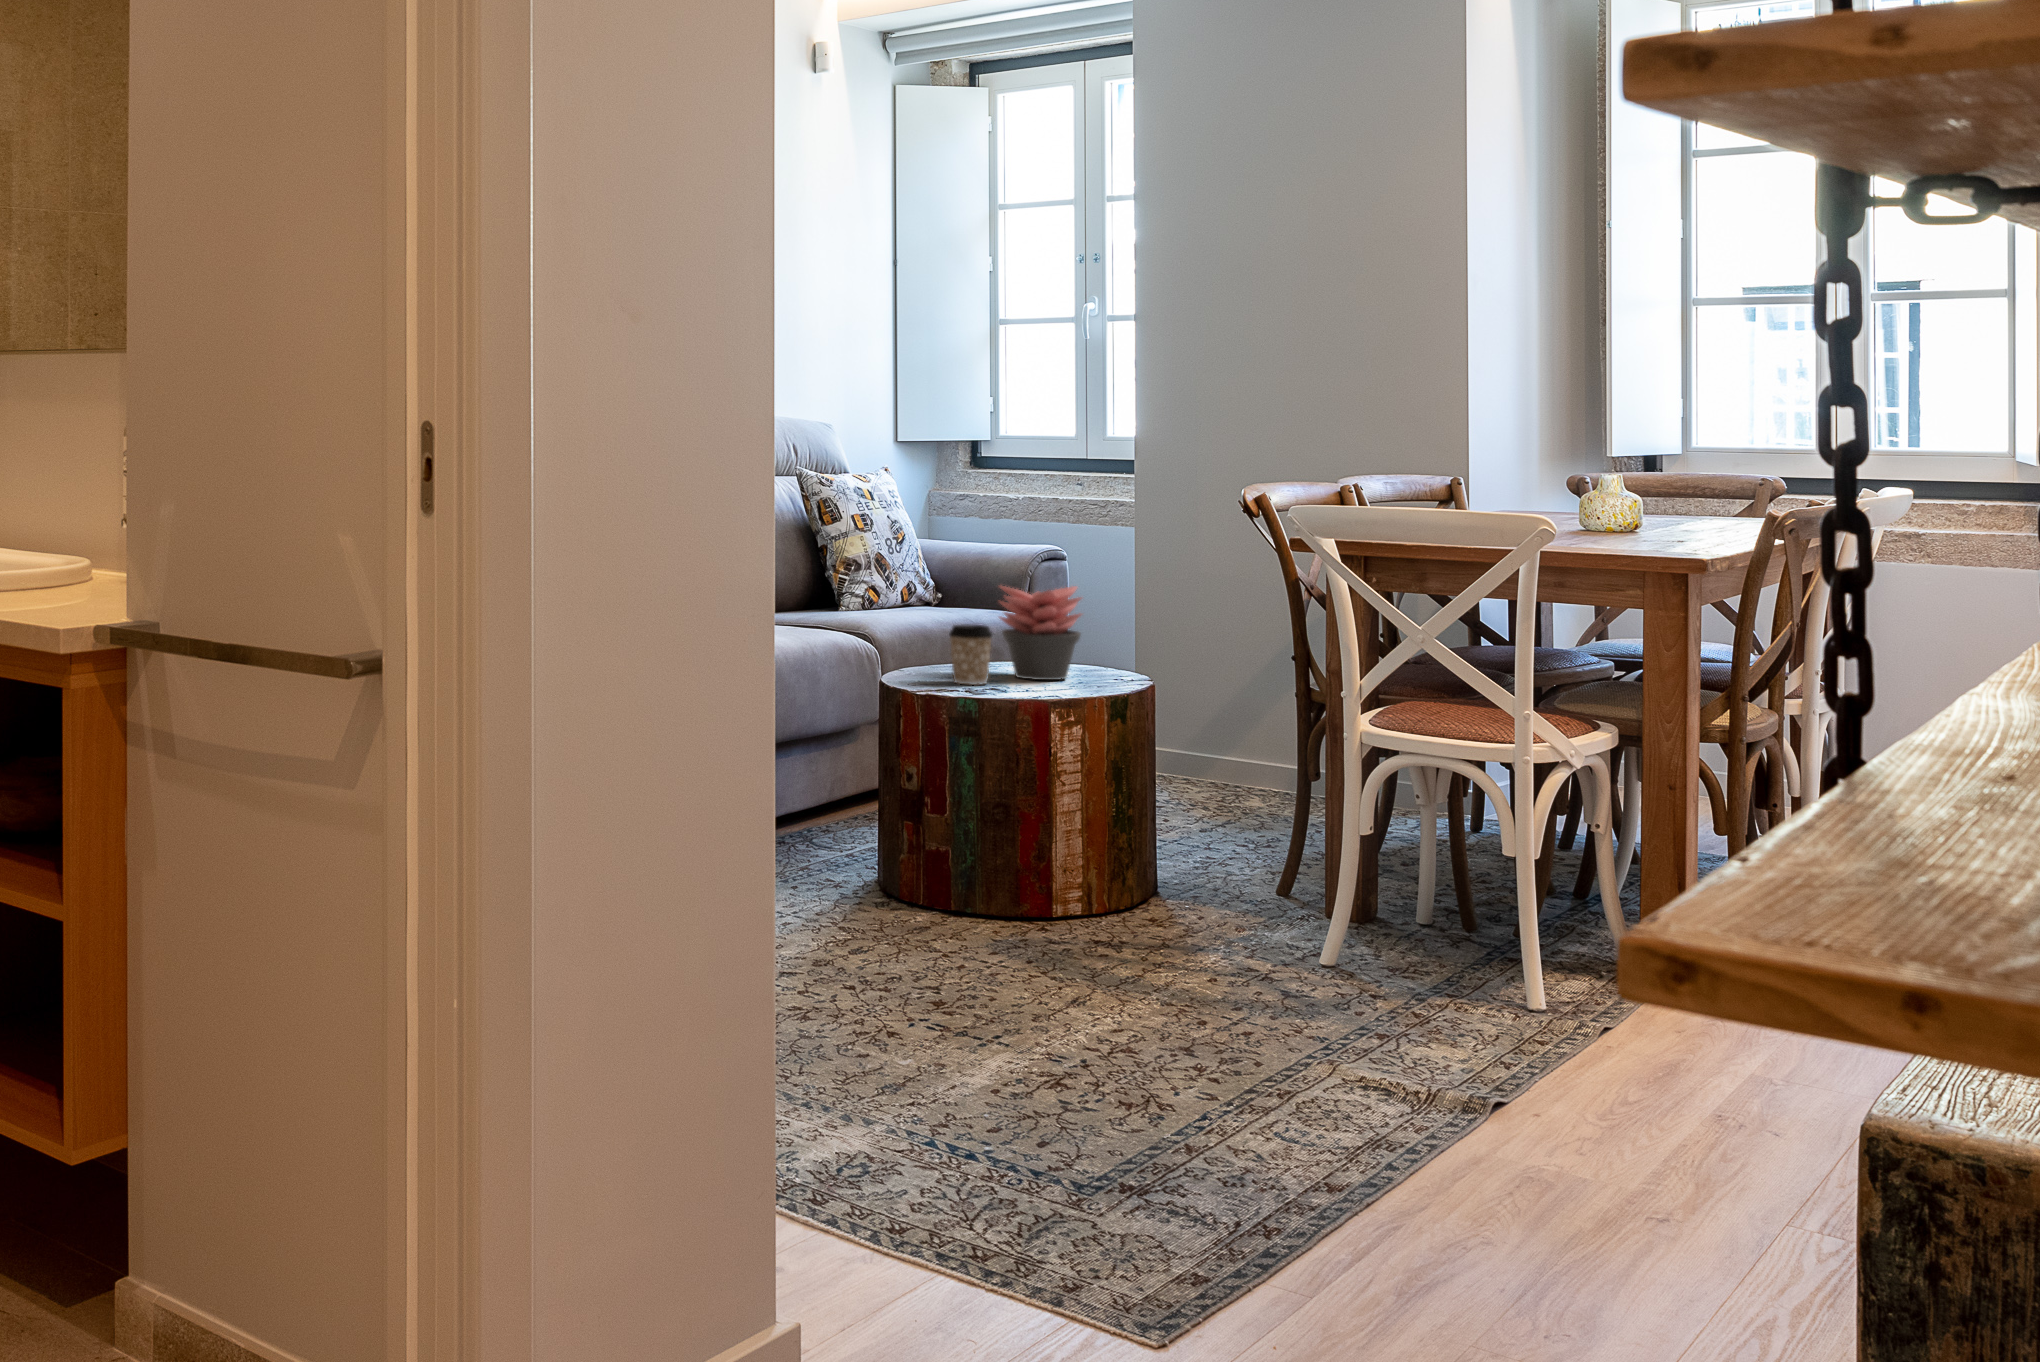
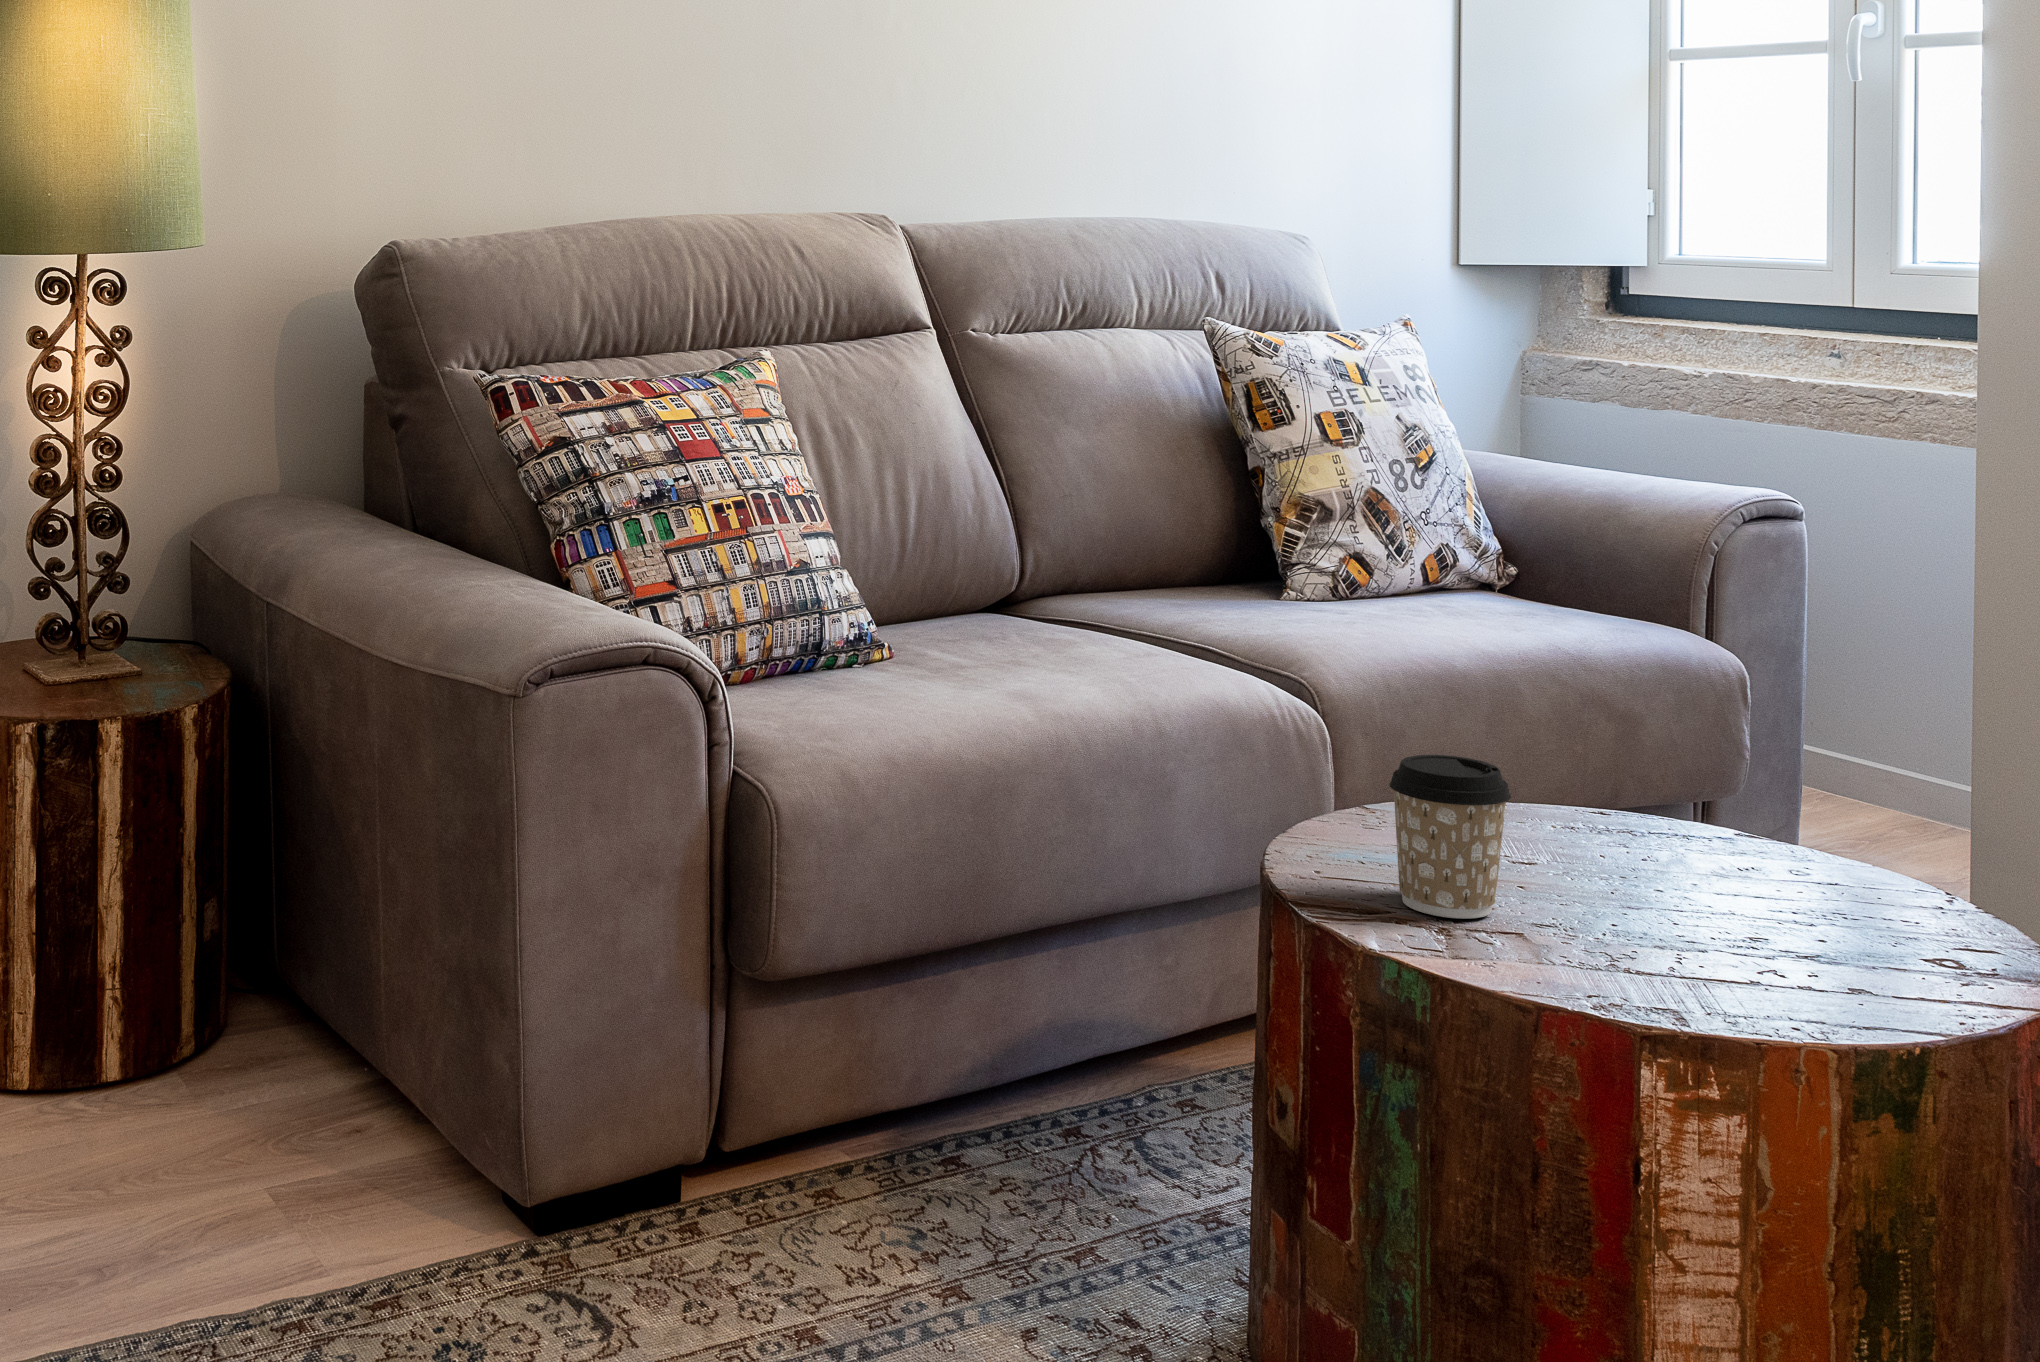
succulent plant: present [999,586,1081,680] -> none [1548,644,1784,903]

